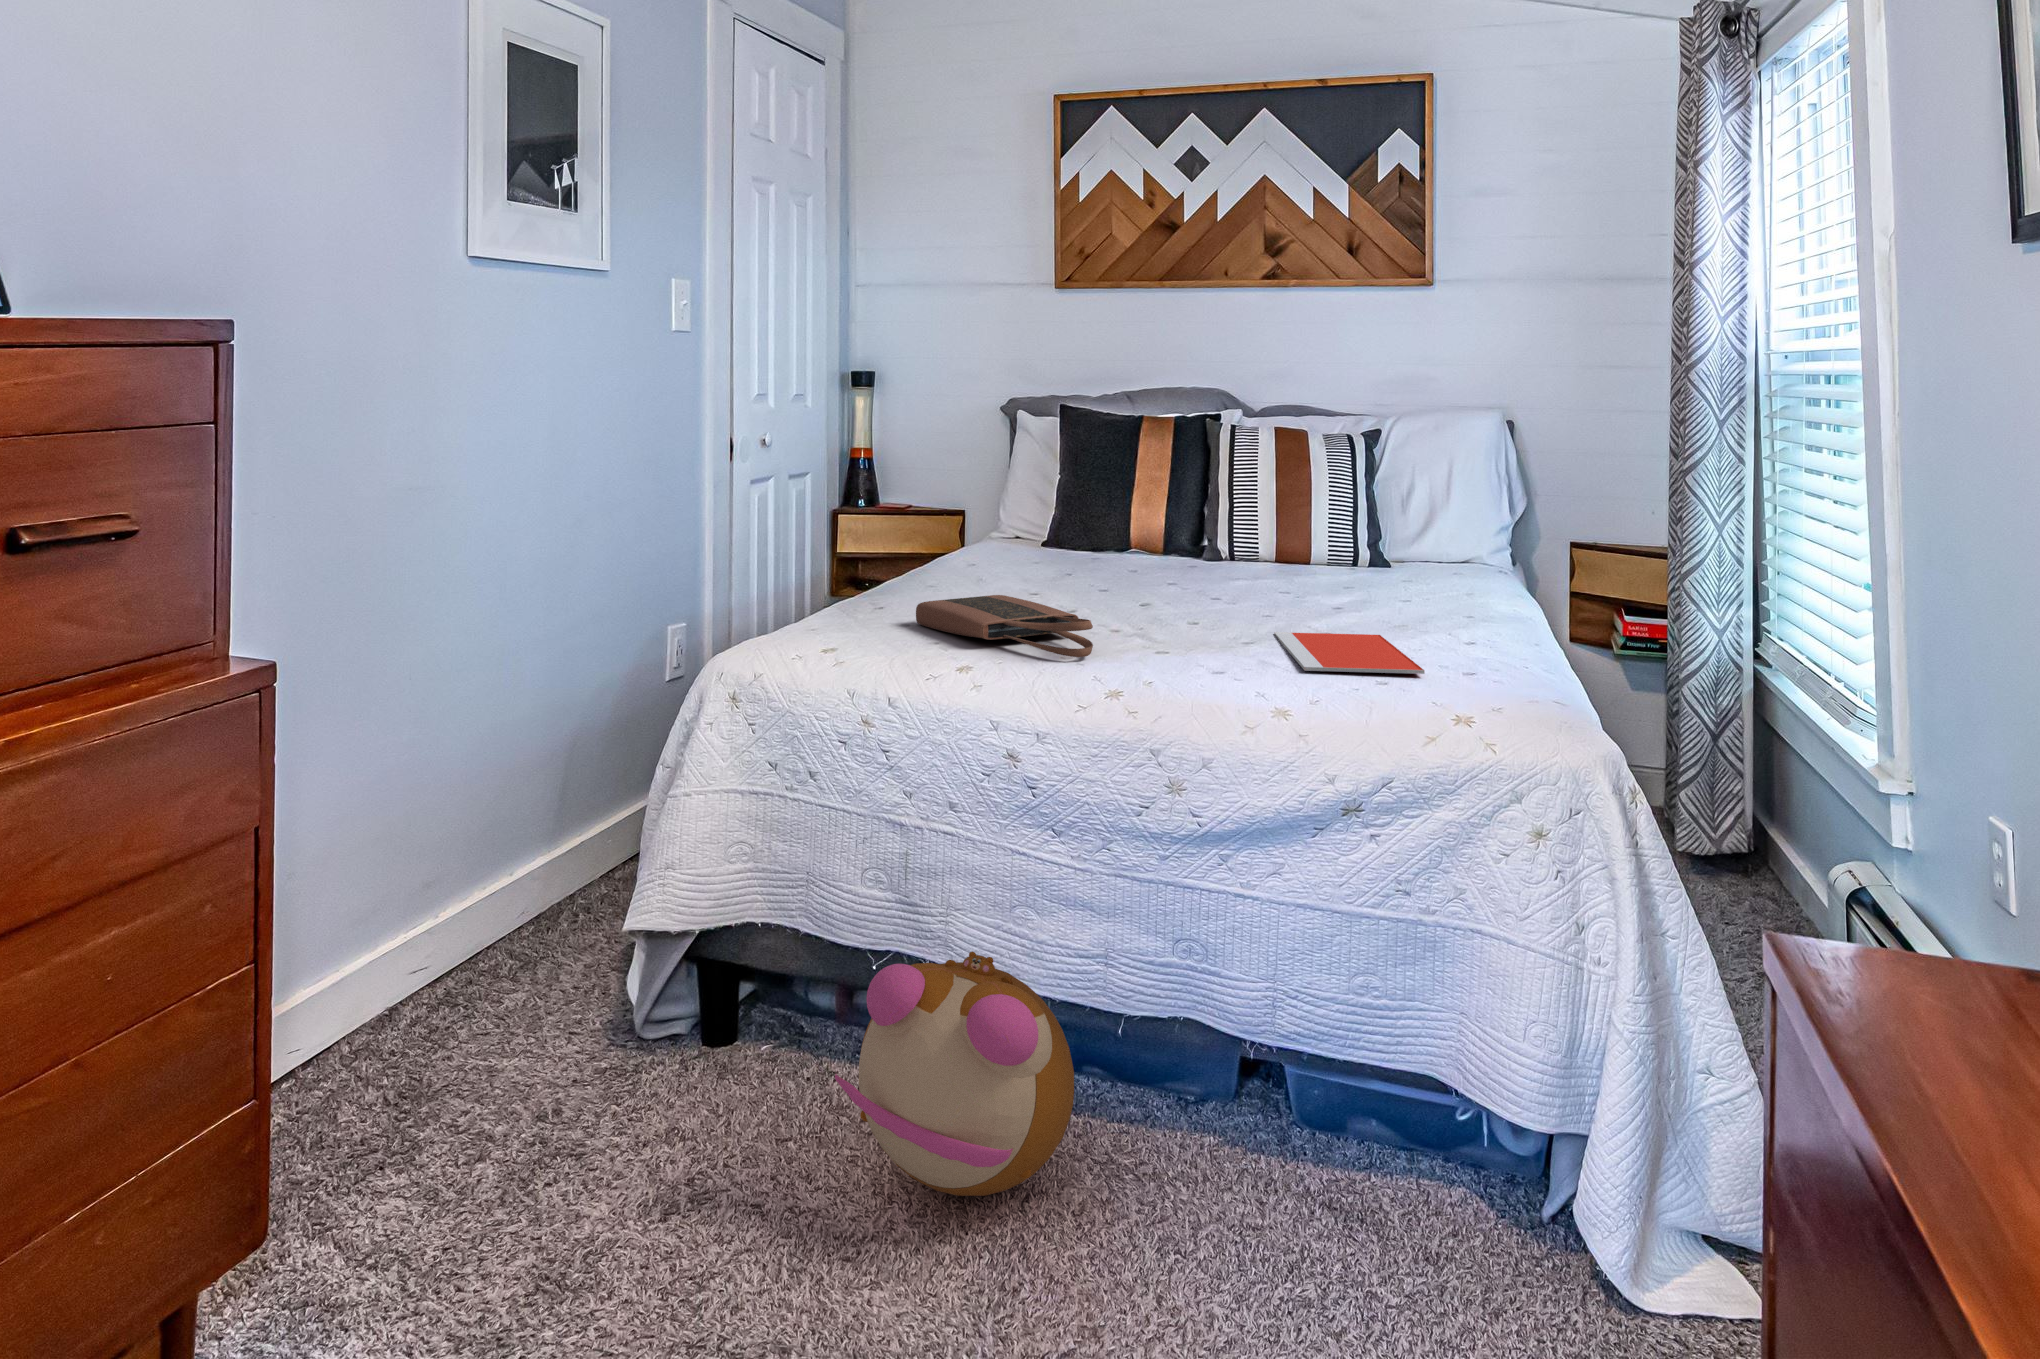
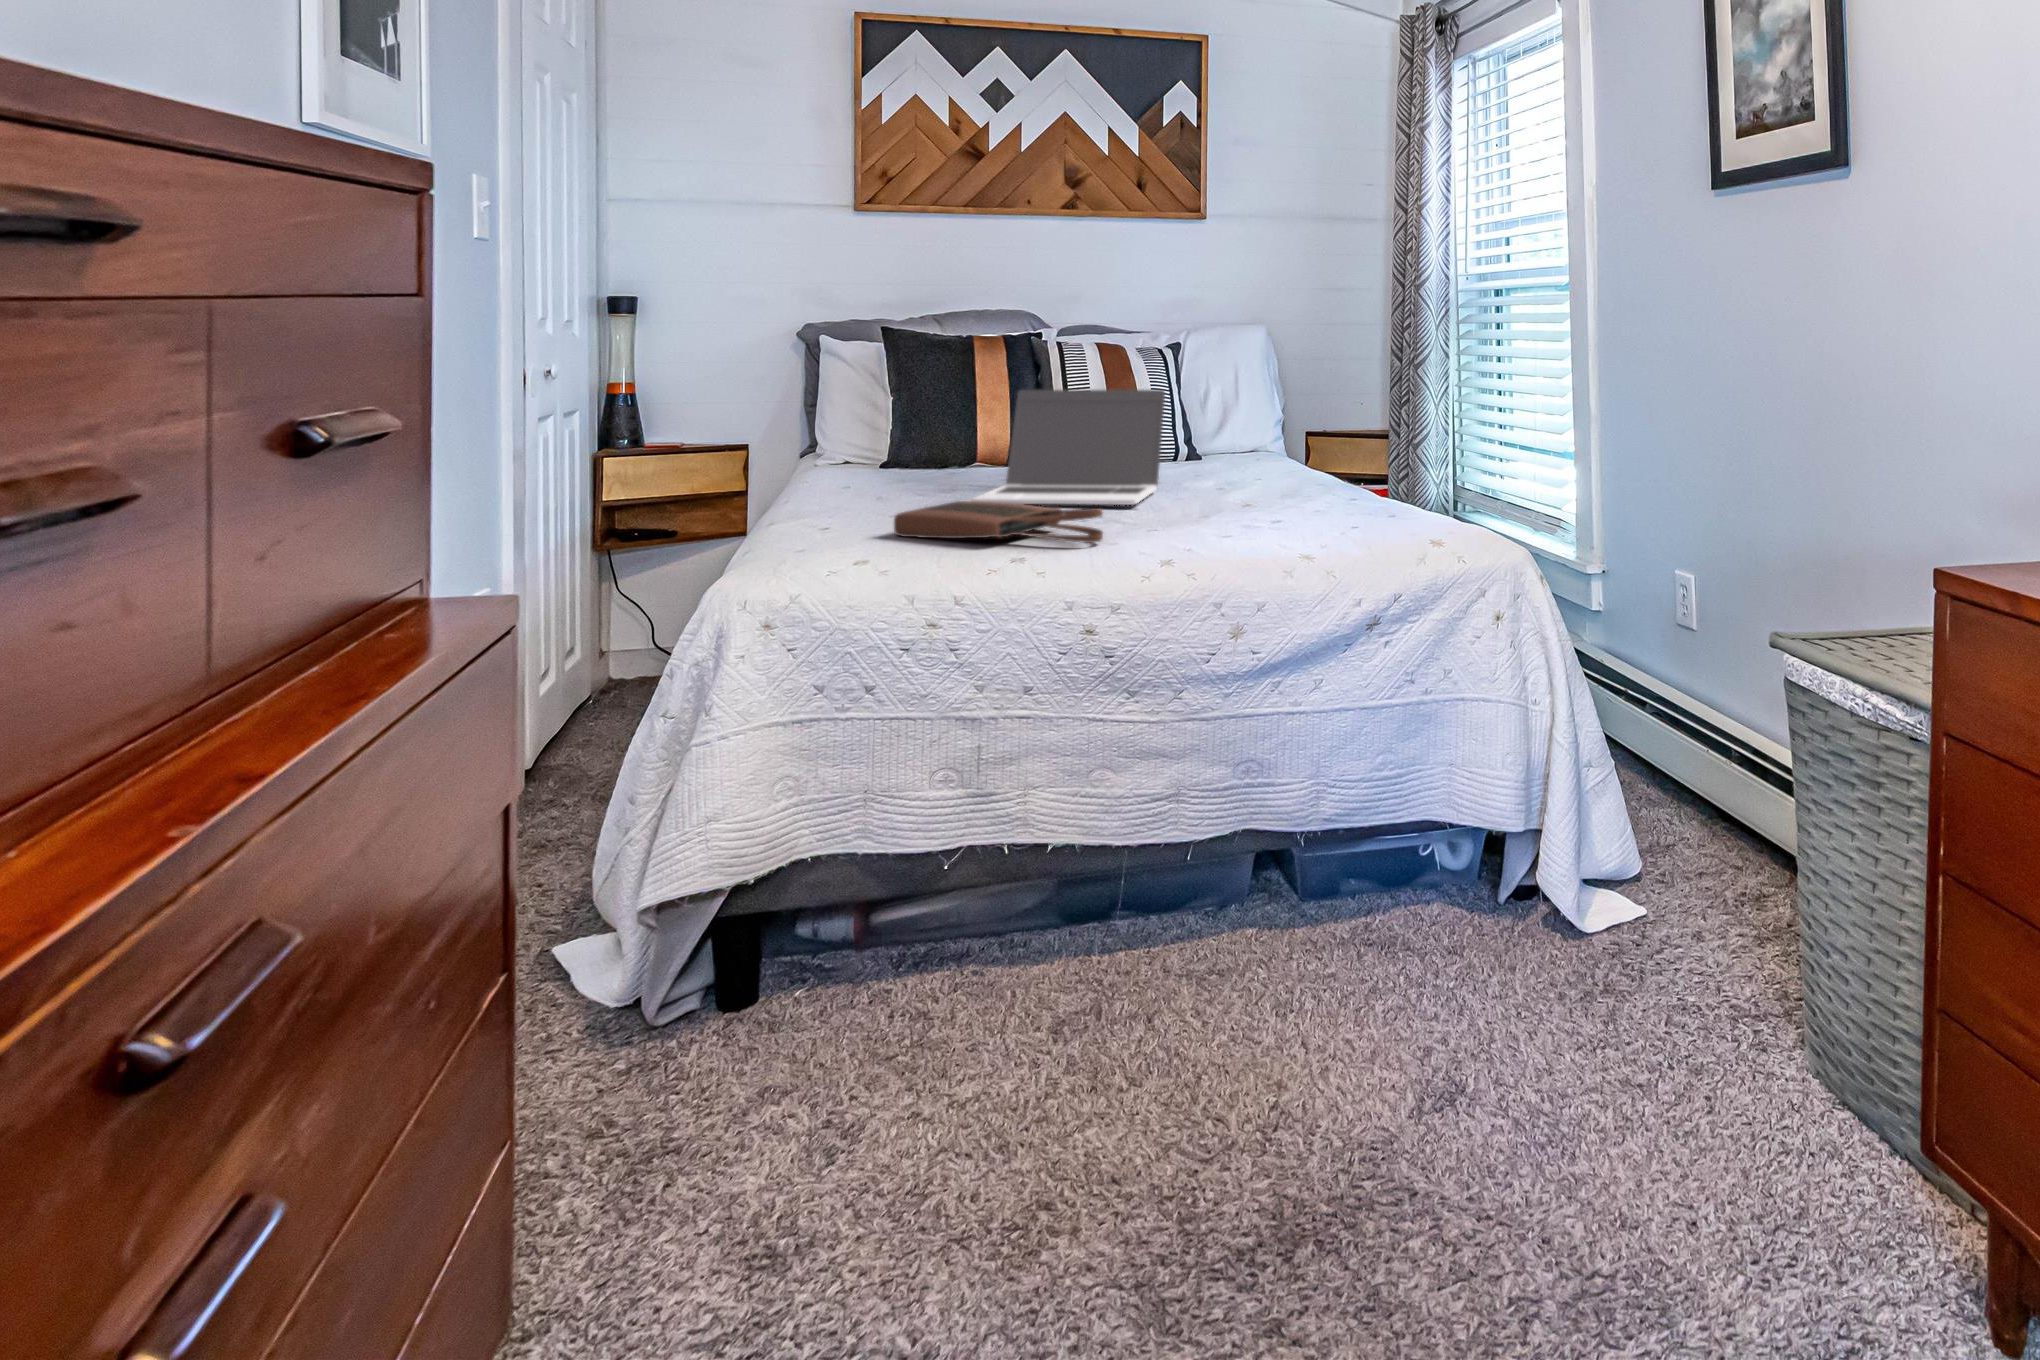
laptop: none [1044,479,1278,617] -> present [971,389,1165,505]
notebook: present [1274,632,1425,674] -> none [1209,503,1363,532]
plush toy: present [835,952,1074,1196] -> none [981,815,1189,1038]

